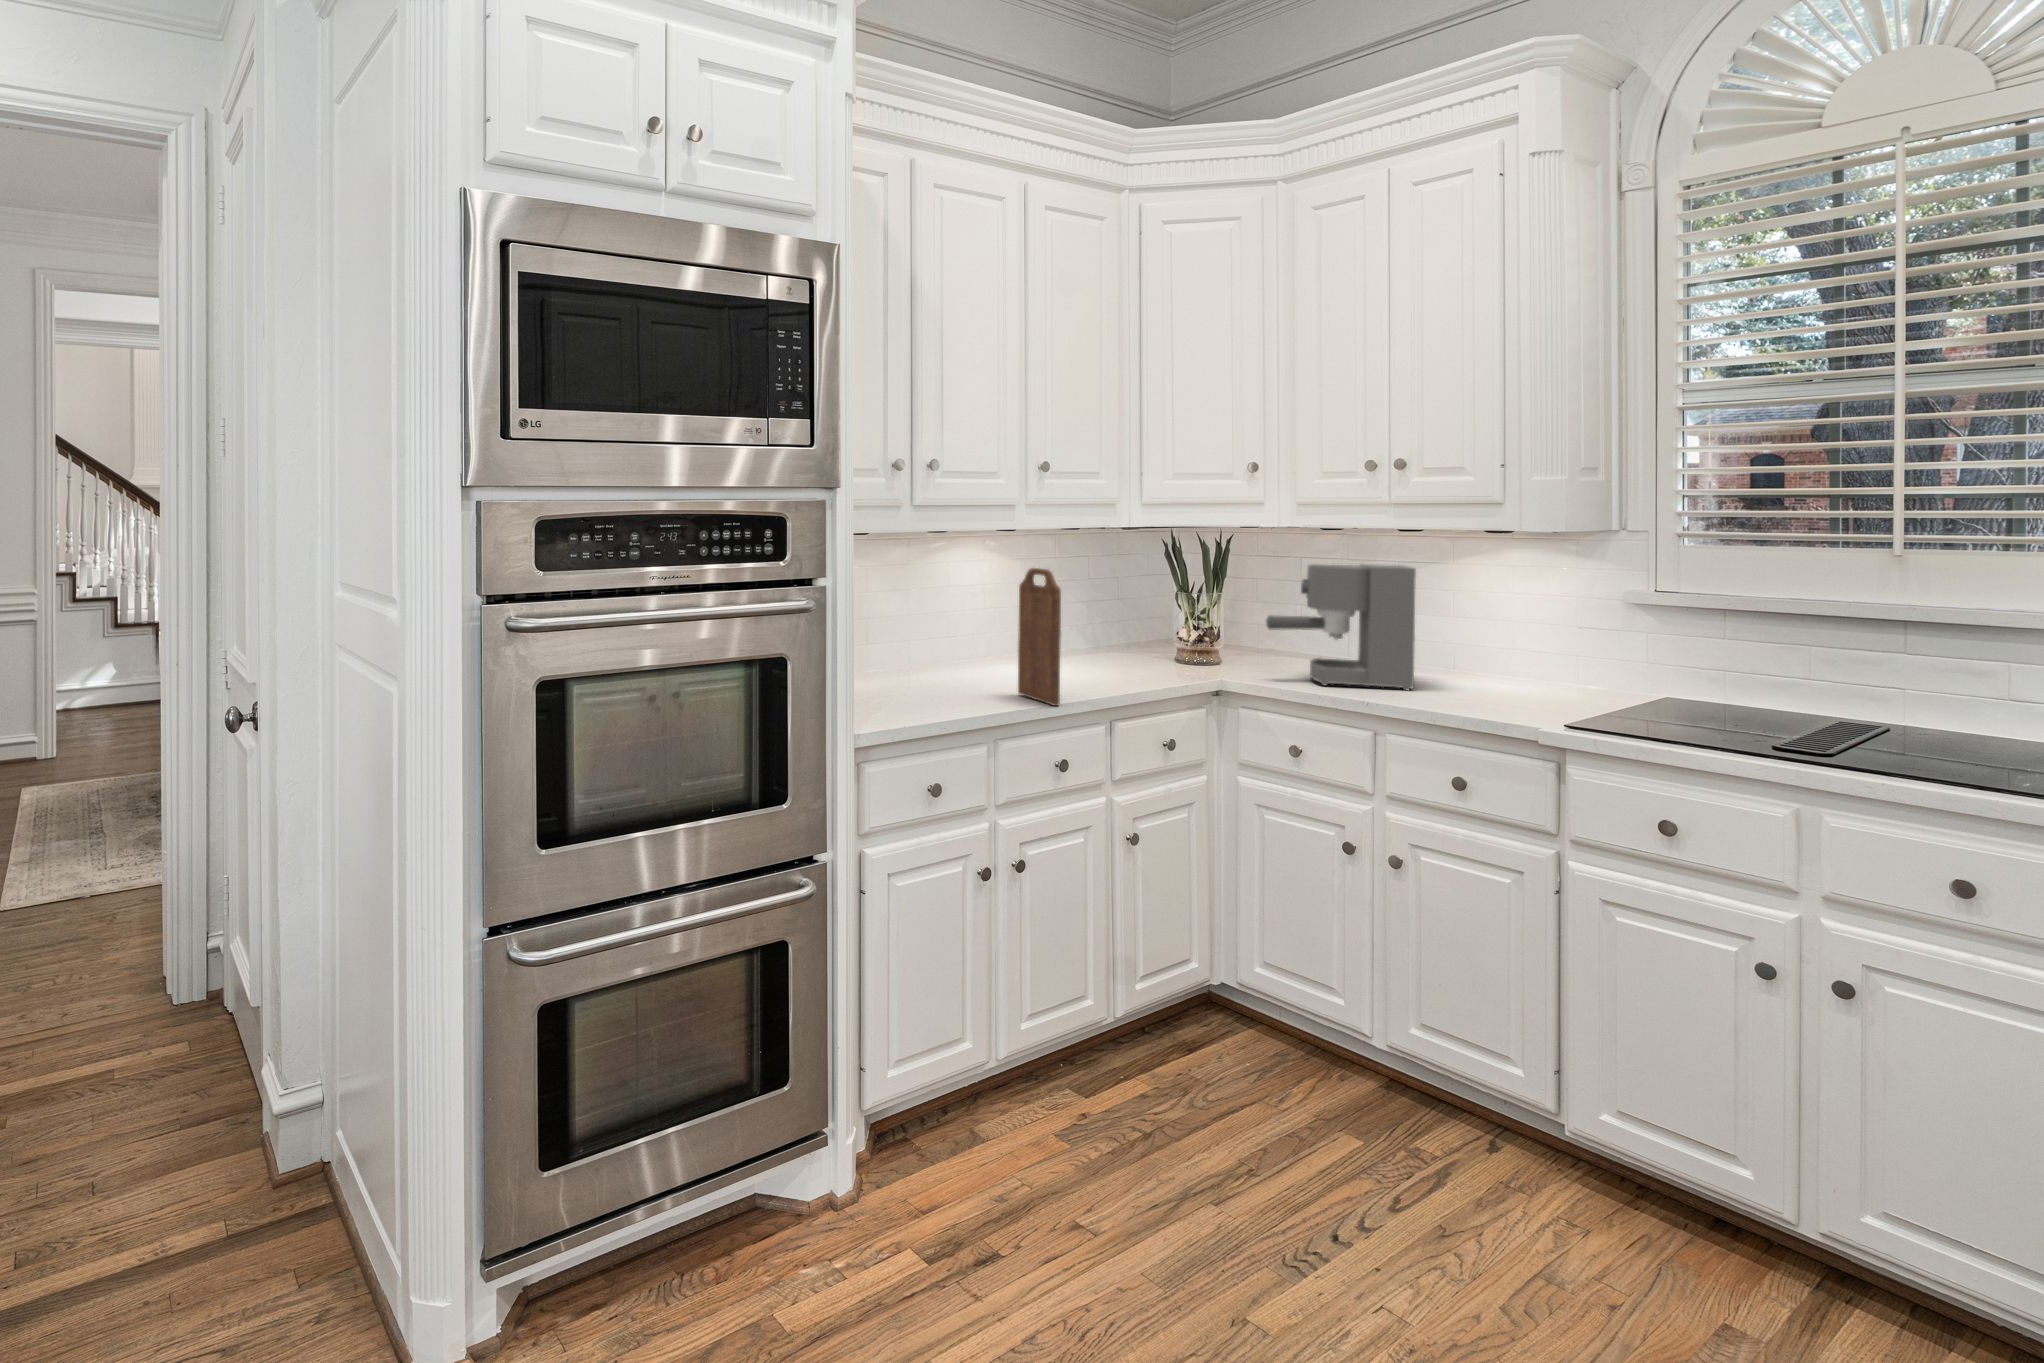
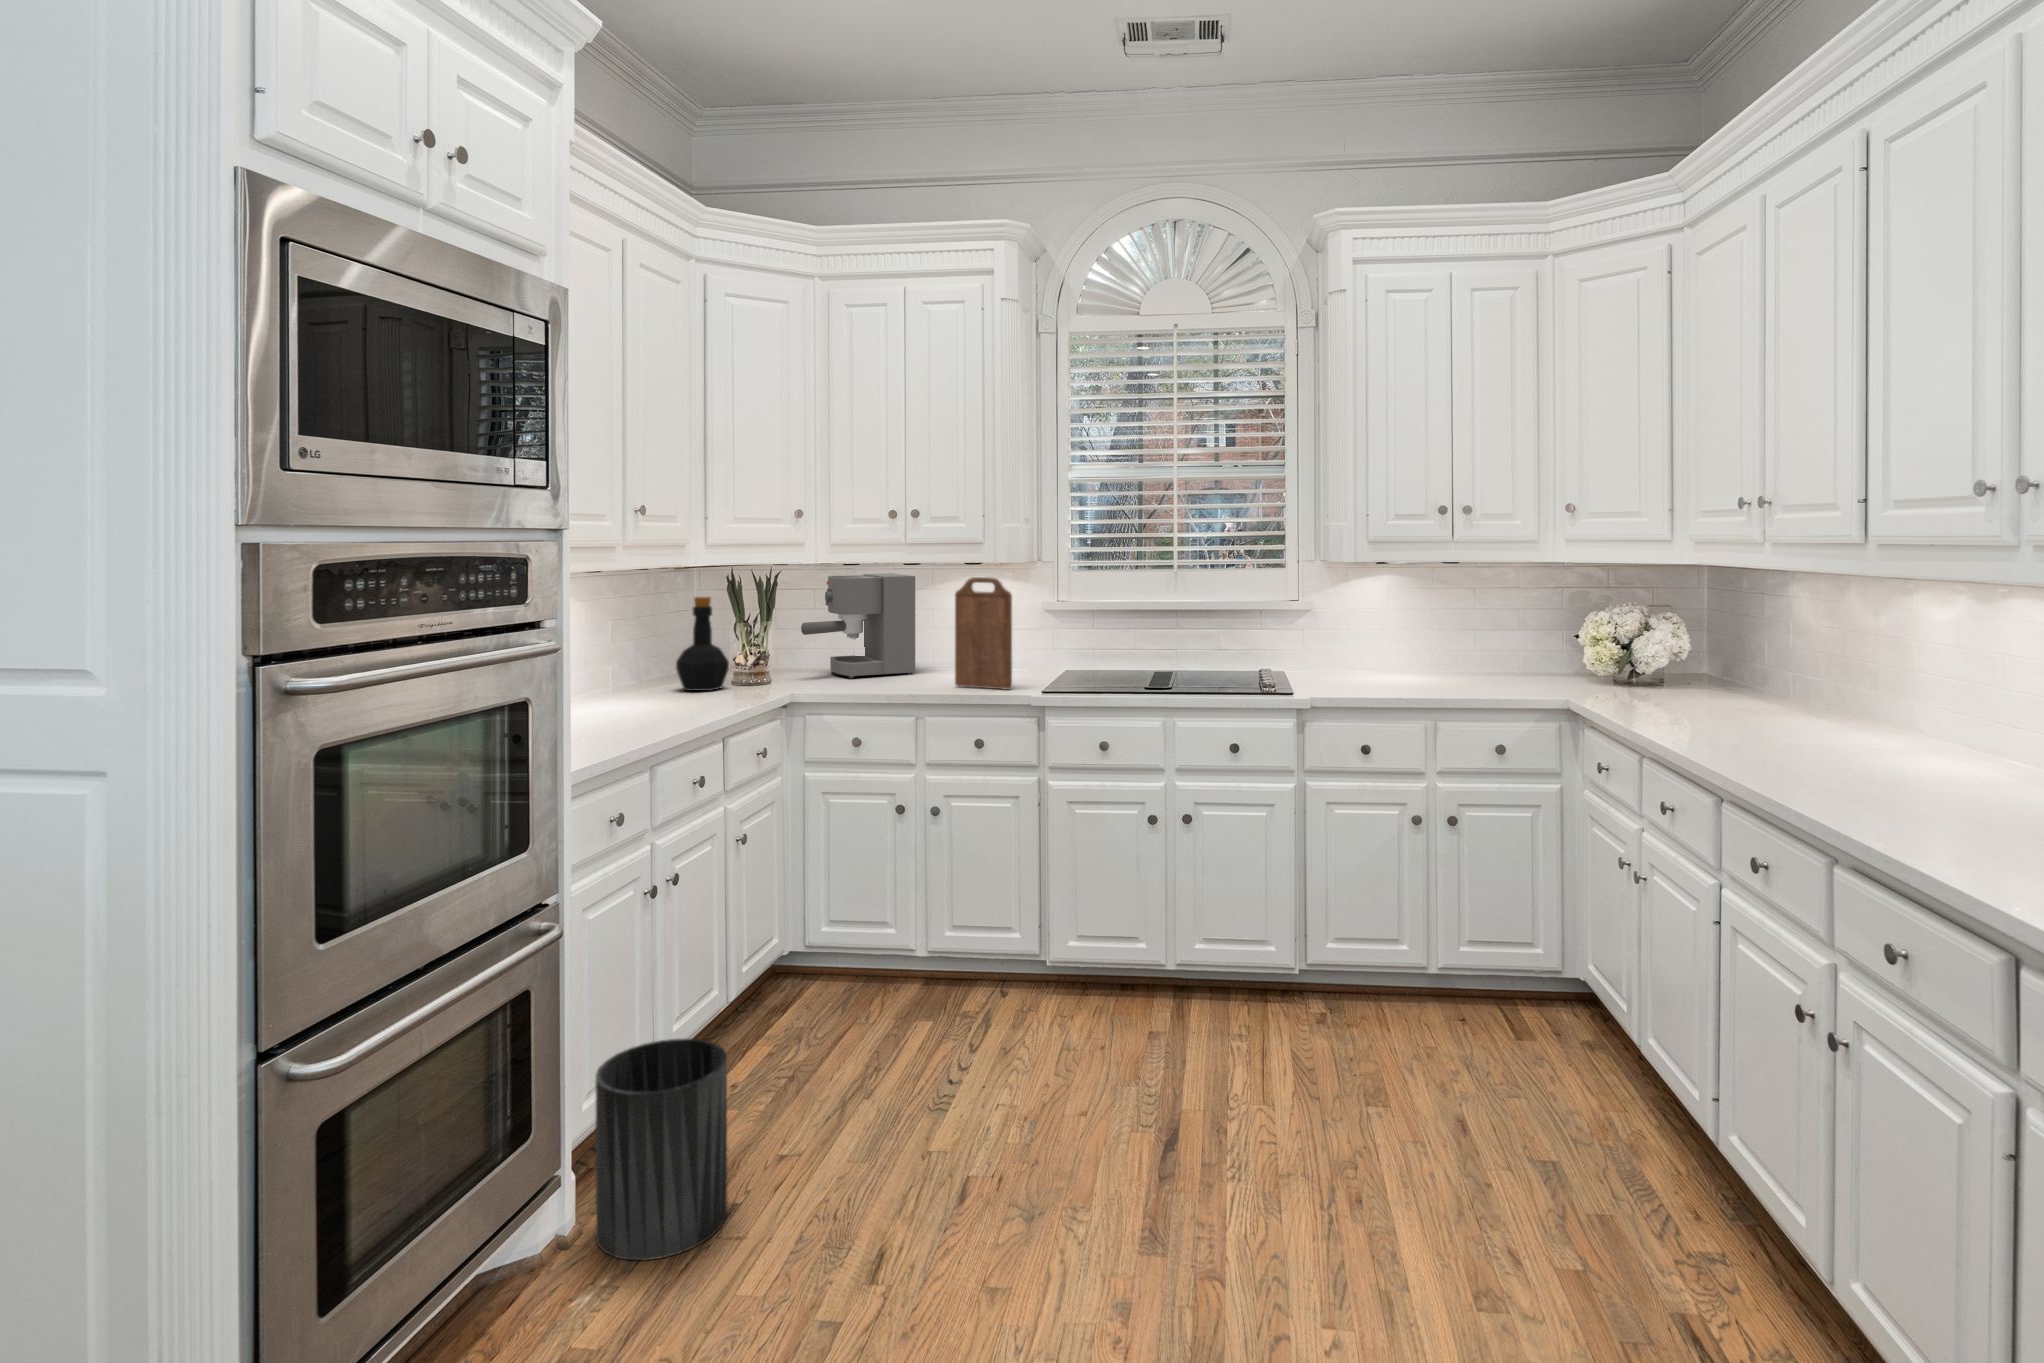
cutting board: present [1018,568,1061,706] -> present [955,577,1012,690]
bottle: none [1123,579,1175,680] -> present [676,597,729,691]
trash can: none [860,1033,994,1279] -> present [596,1039,727,1260]

